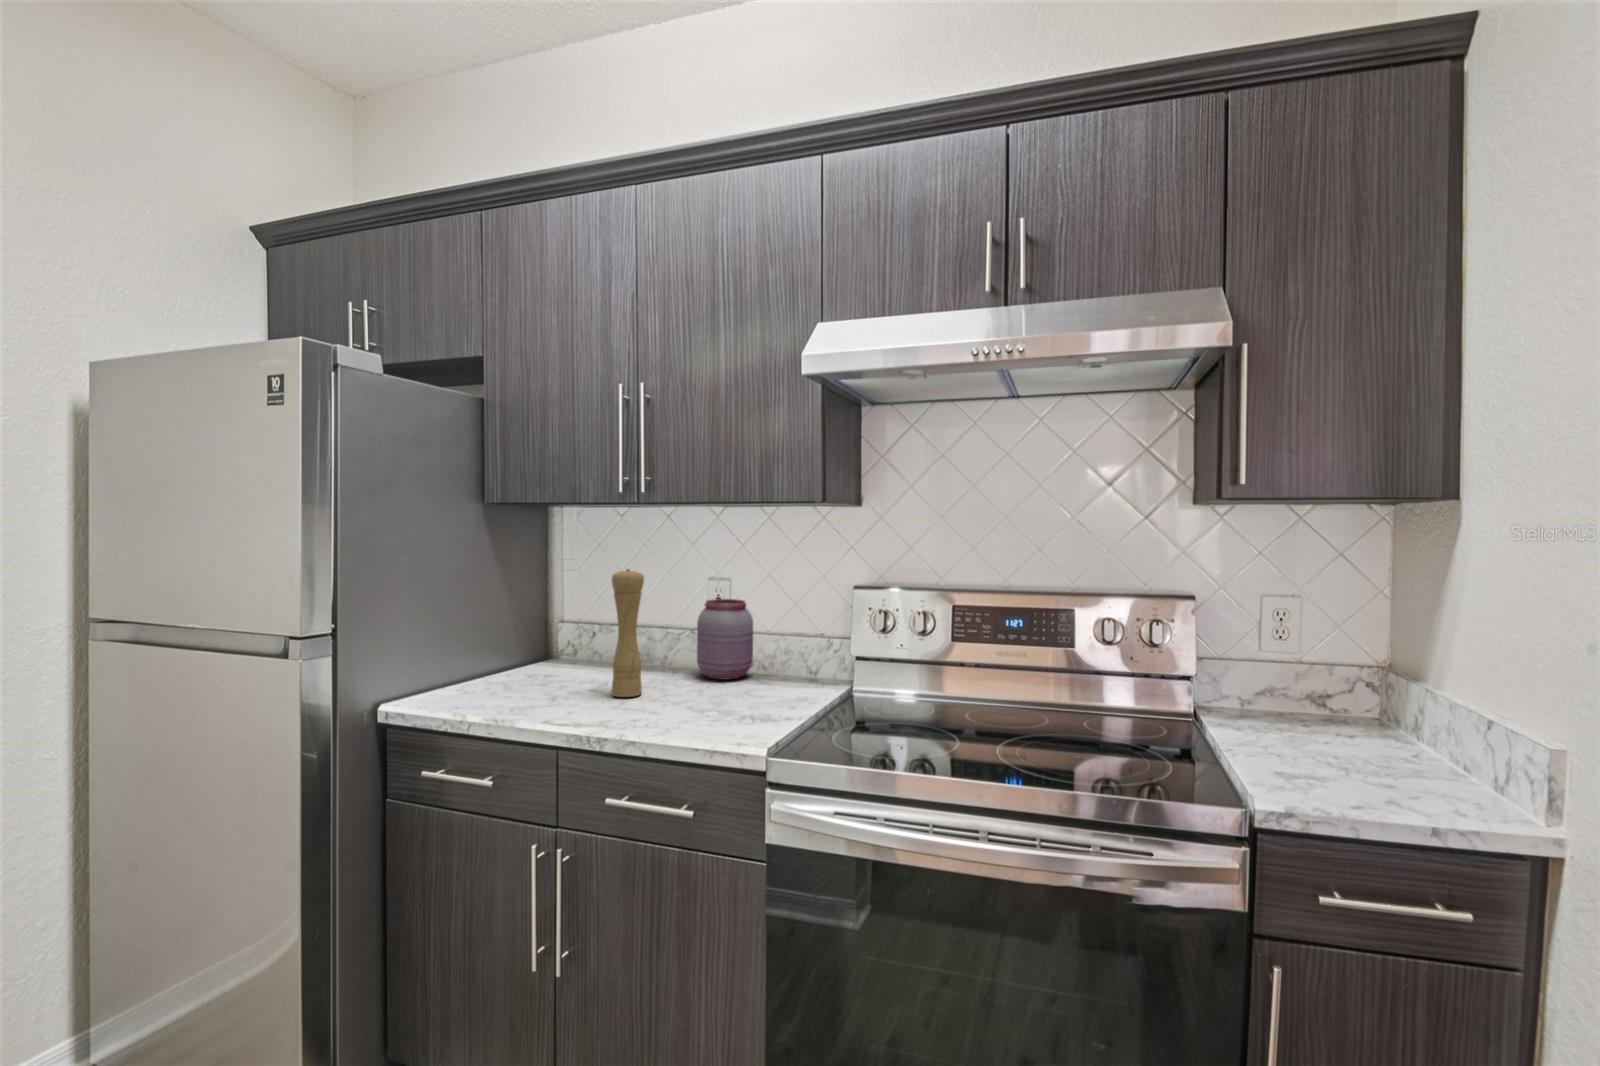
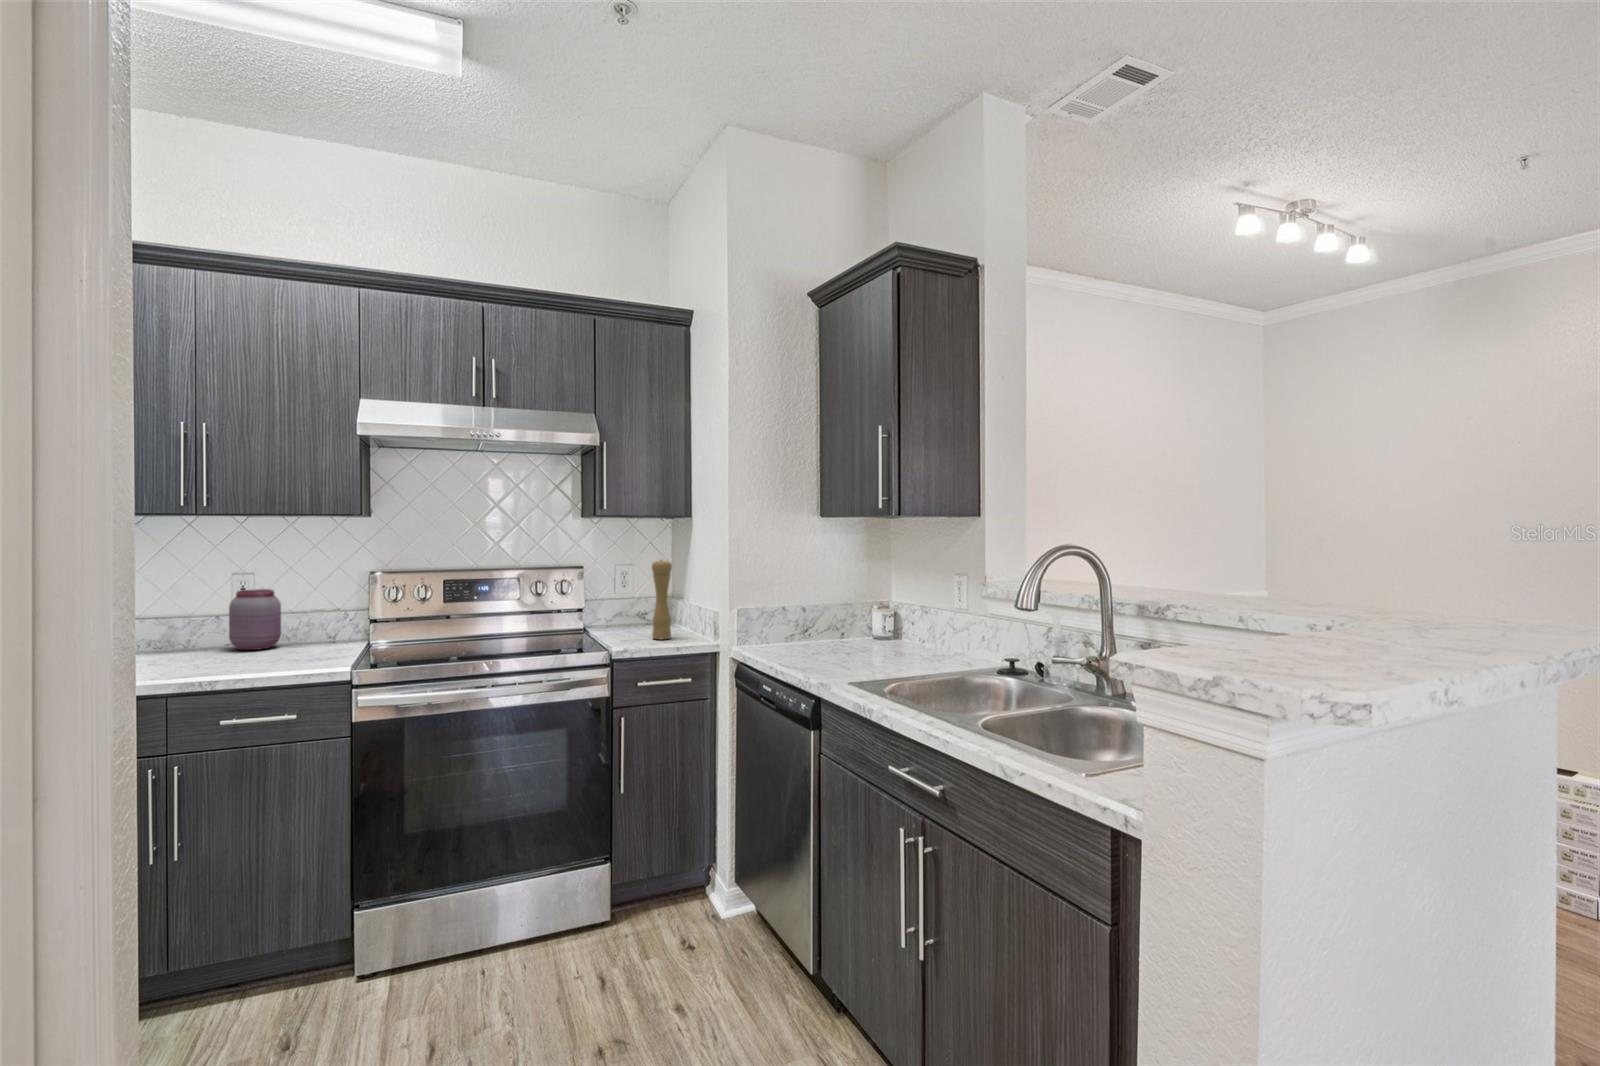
pepper mill: present [612,569,644,697] -> present [652,560,672,639]

